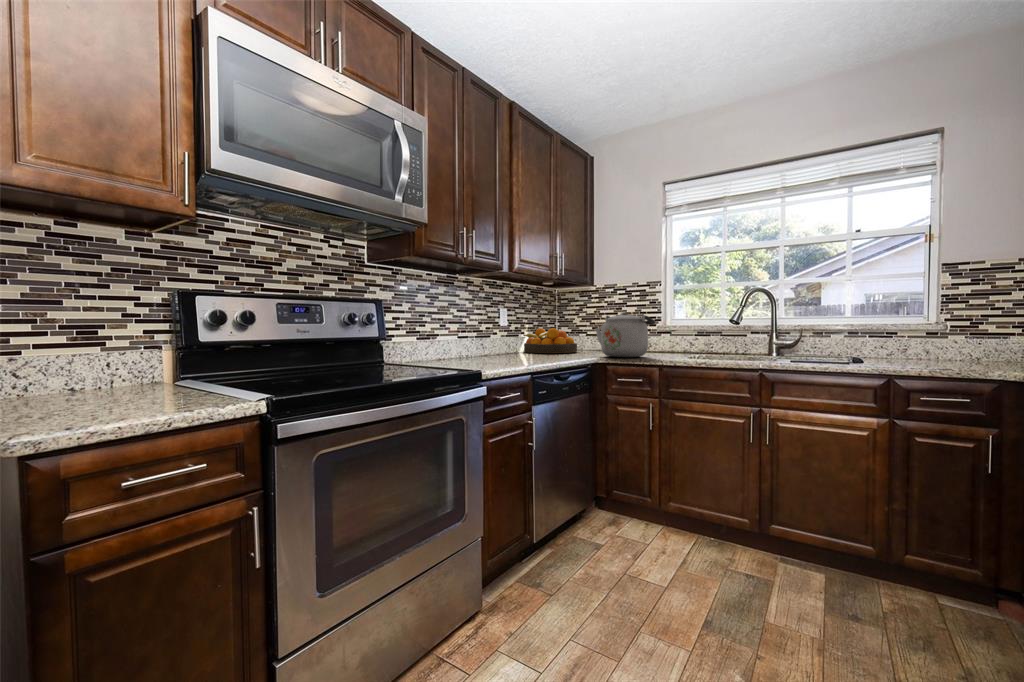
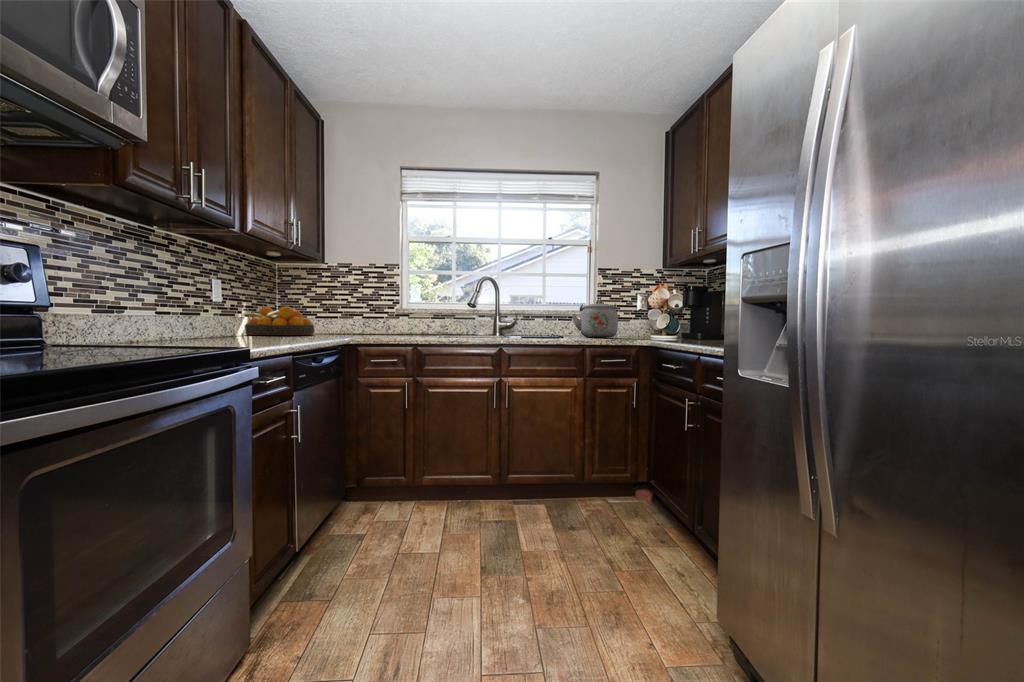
kettle: present [596,312,655,357] -> present [572,301,618,338]

